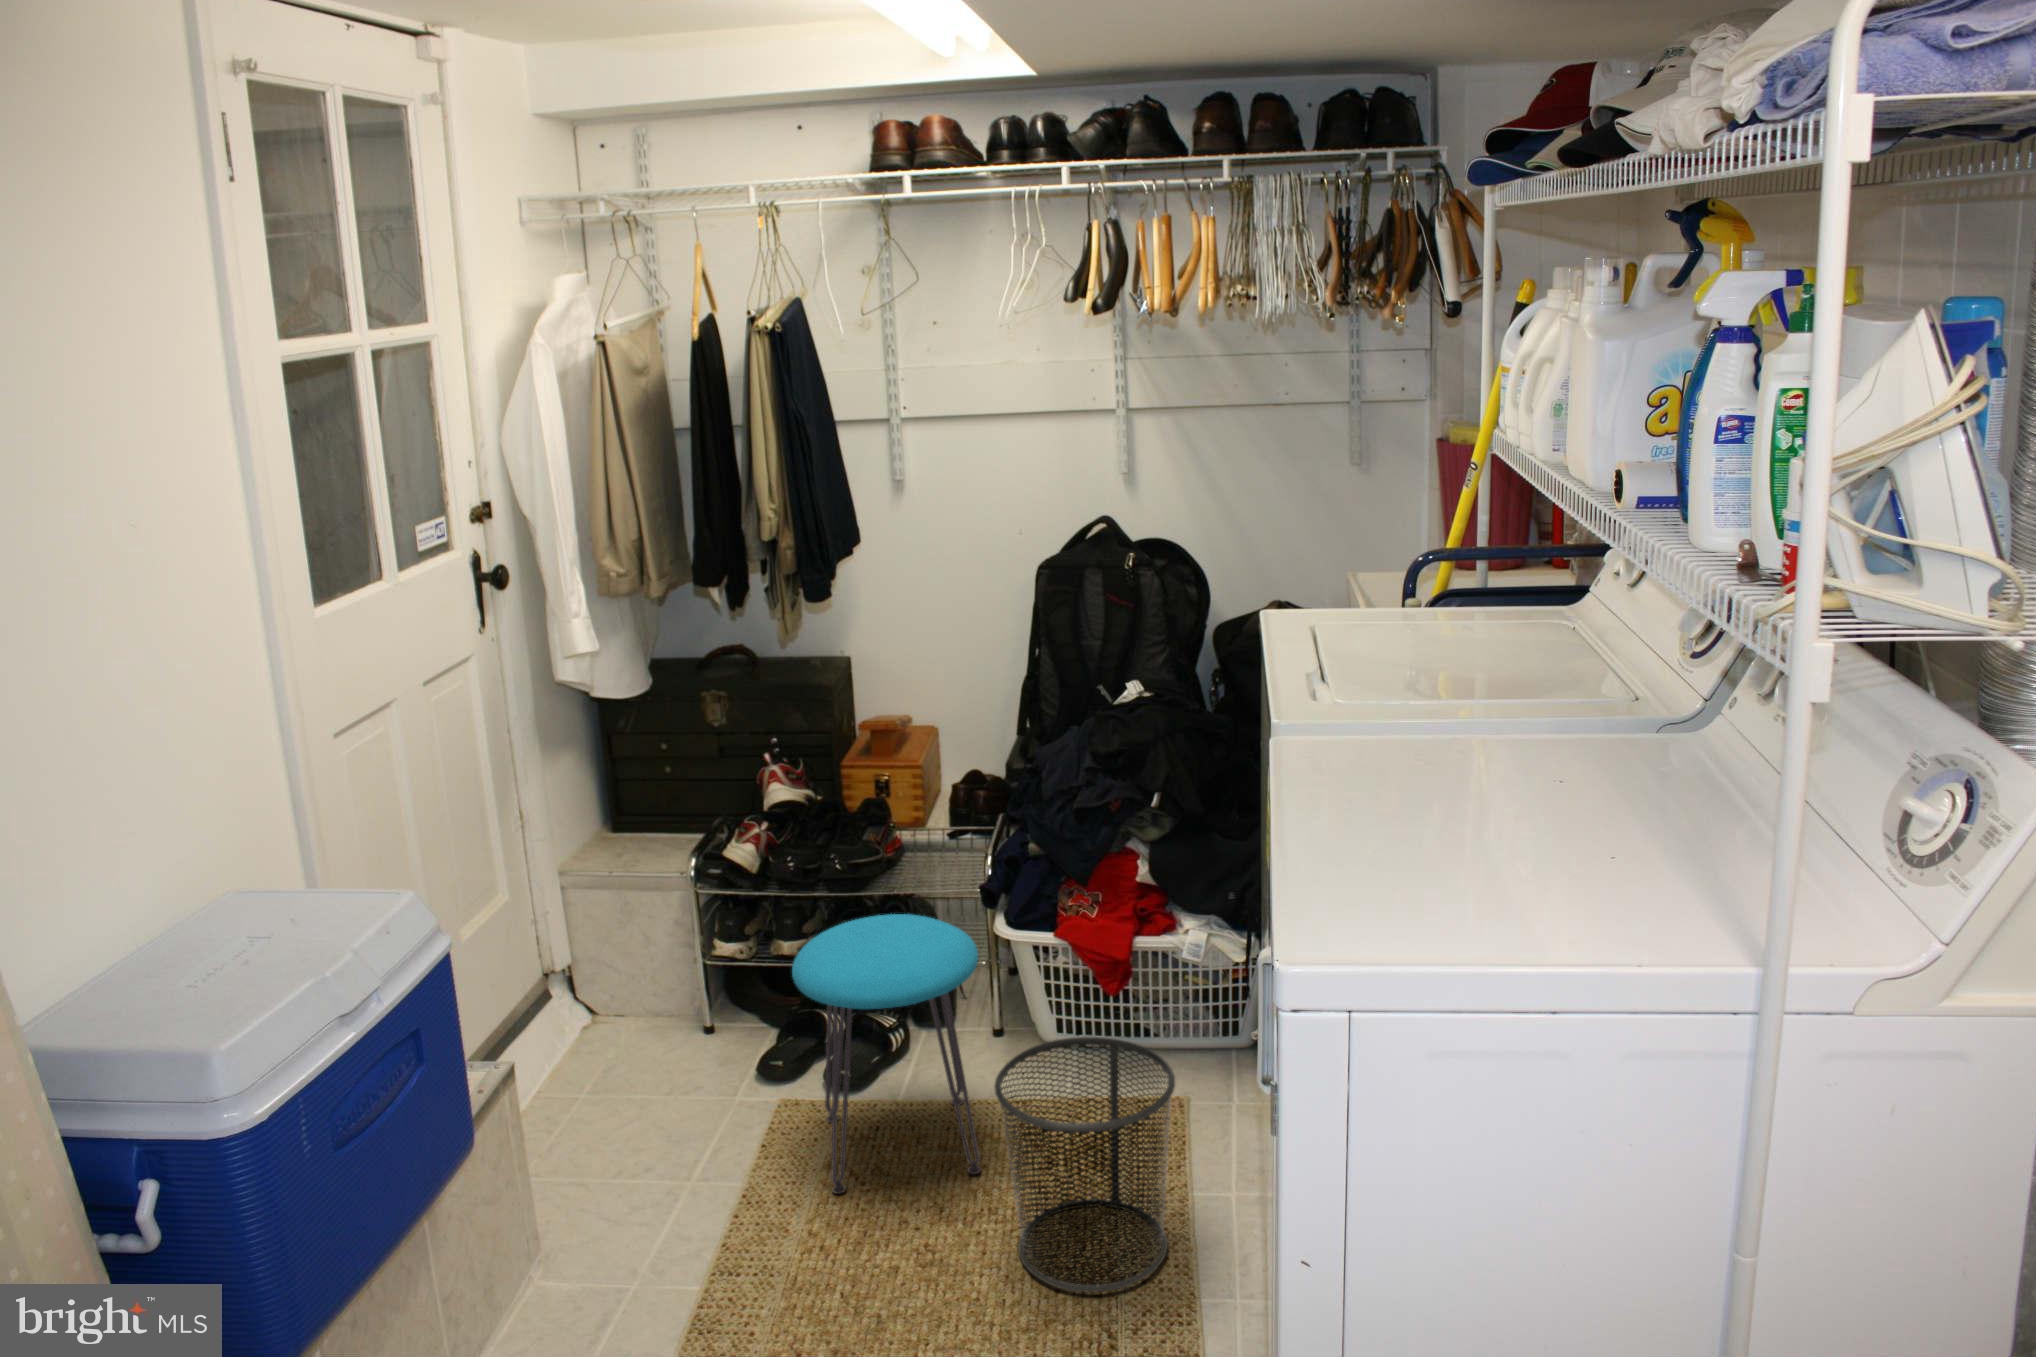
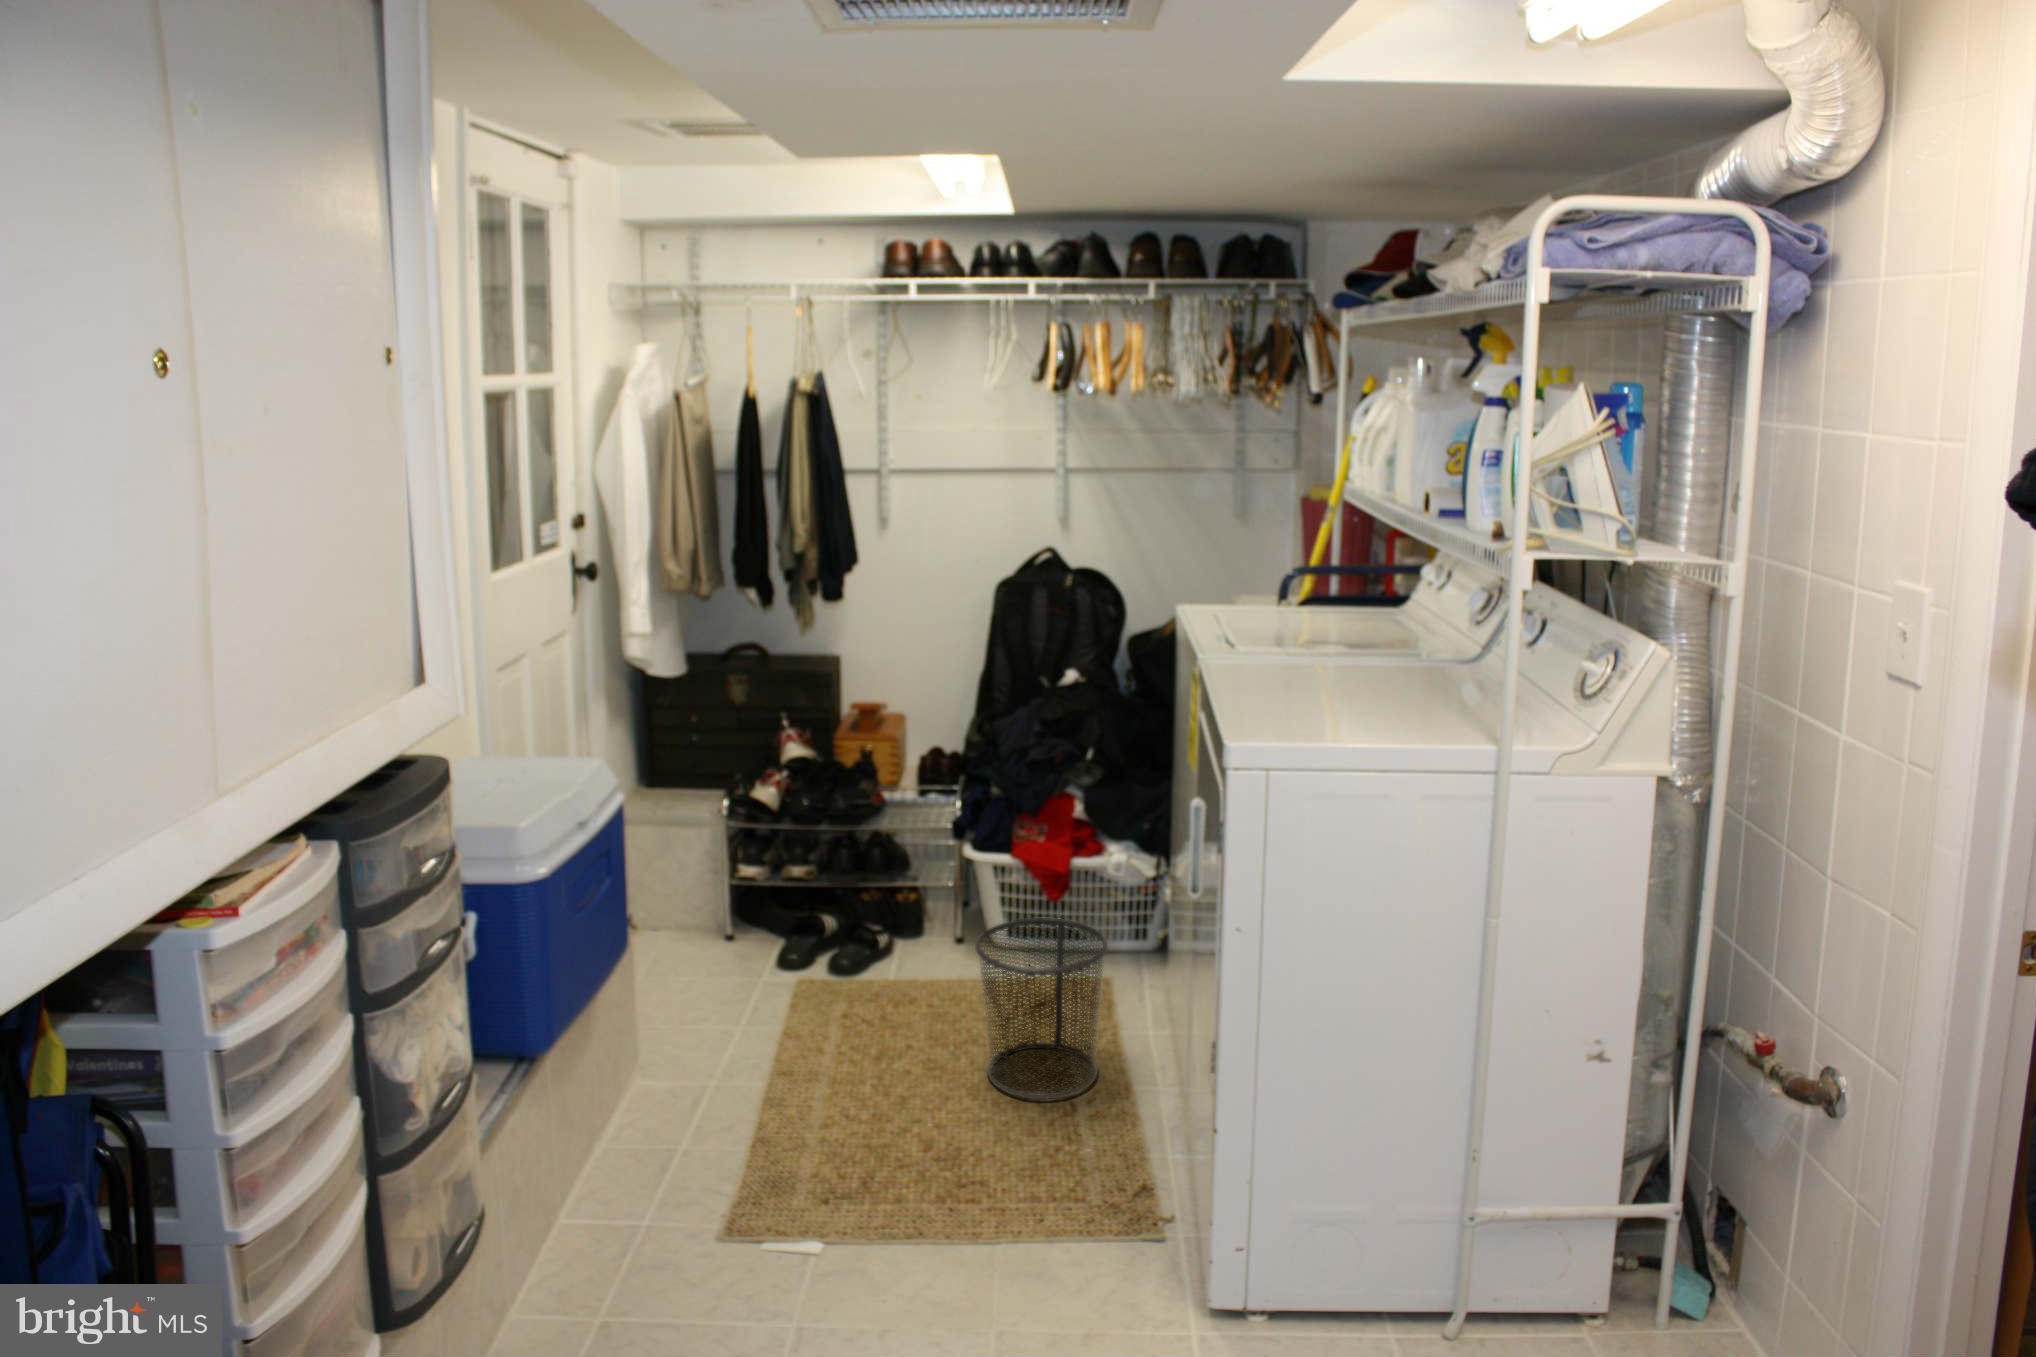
stool: present [792,914,981,1194] -> none [817,835,958,1040]

